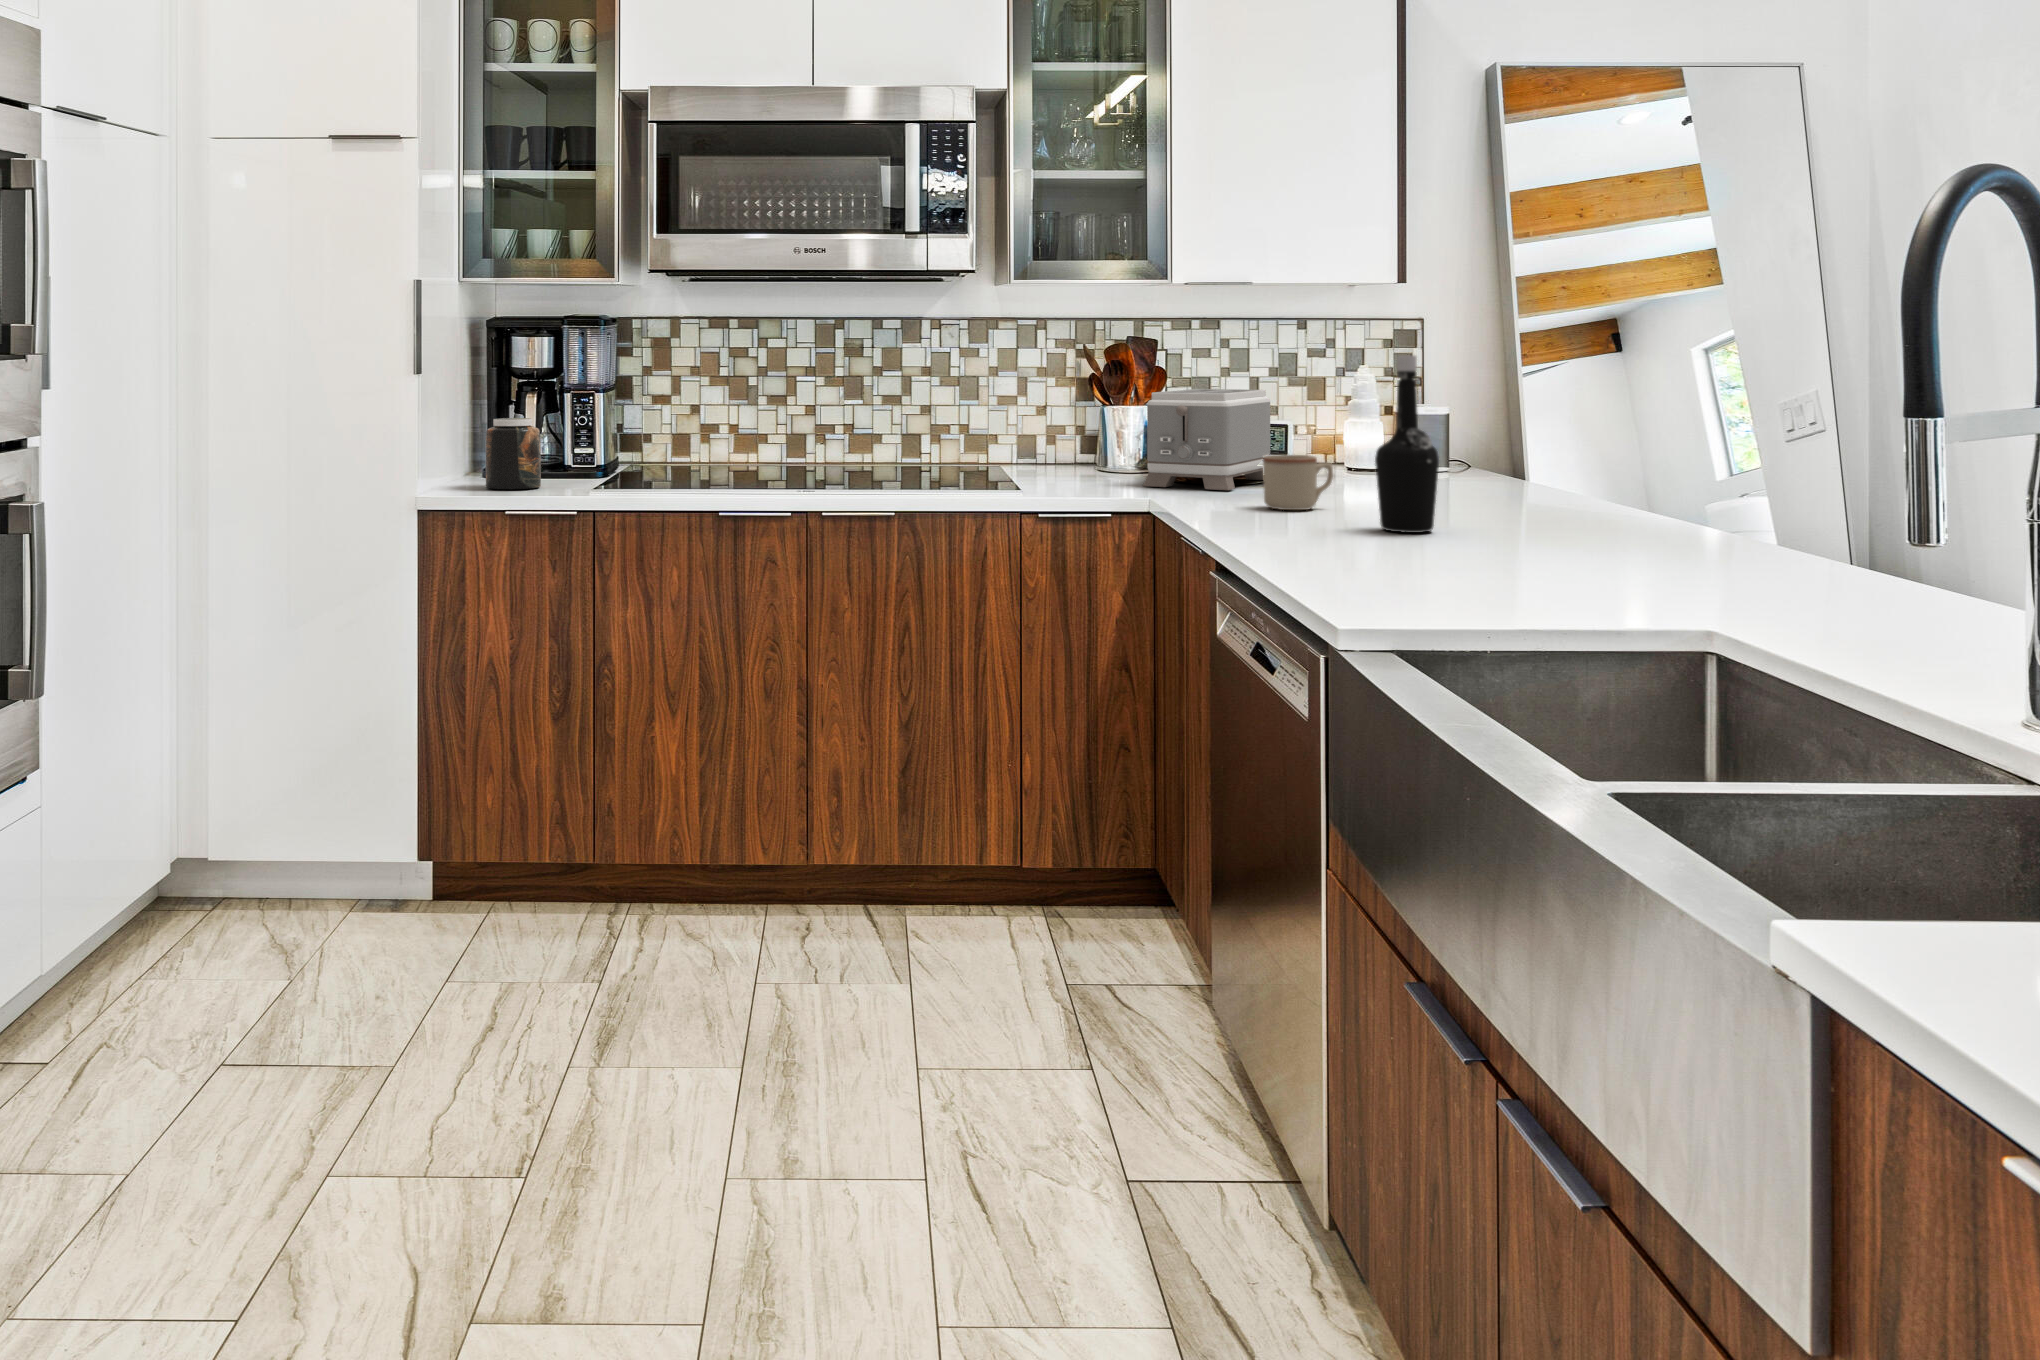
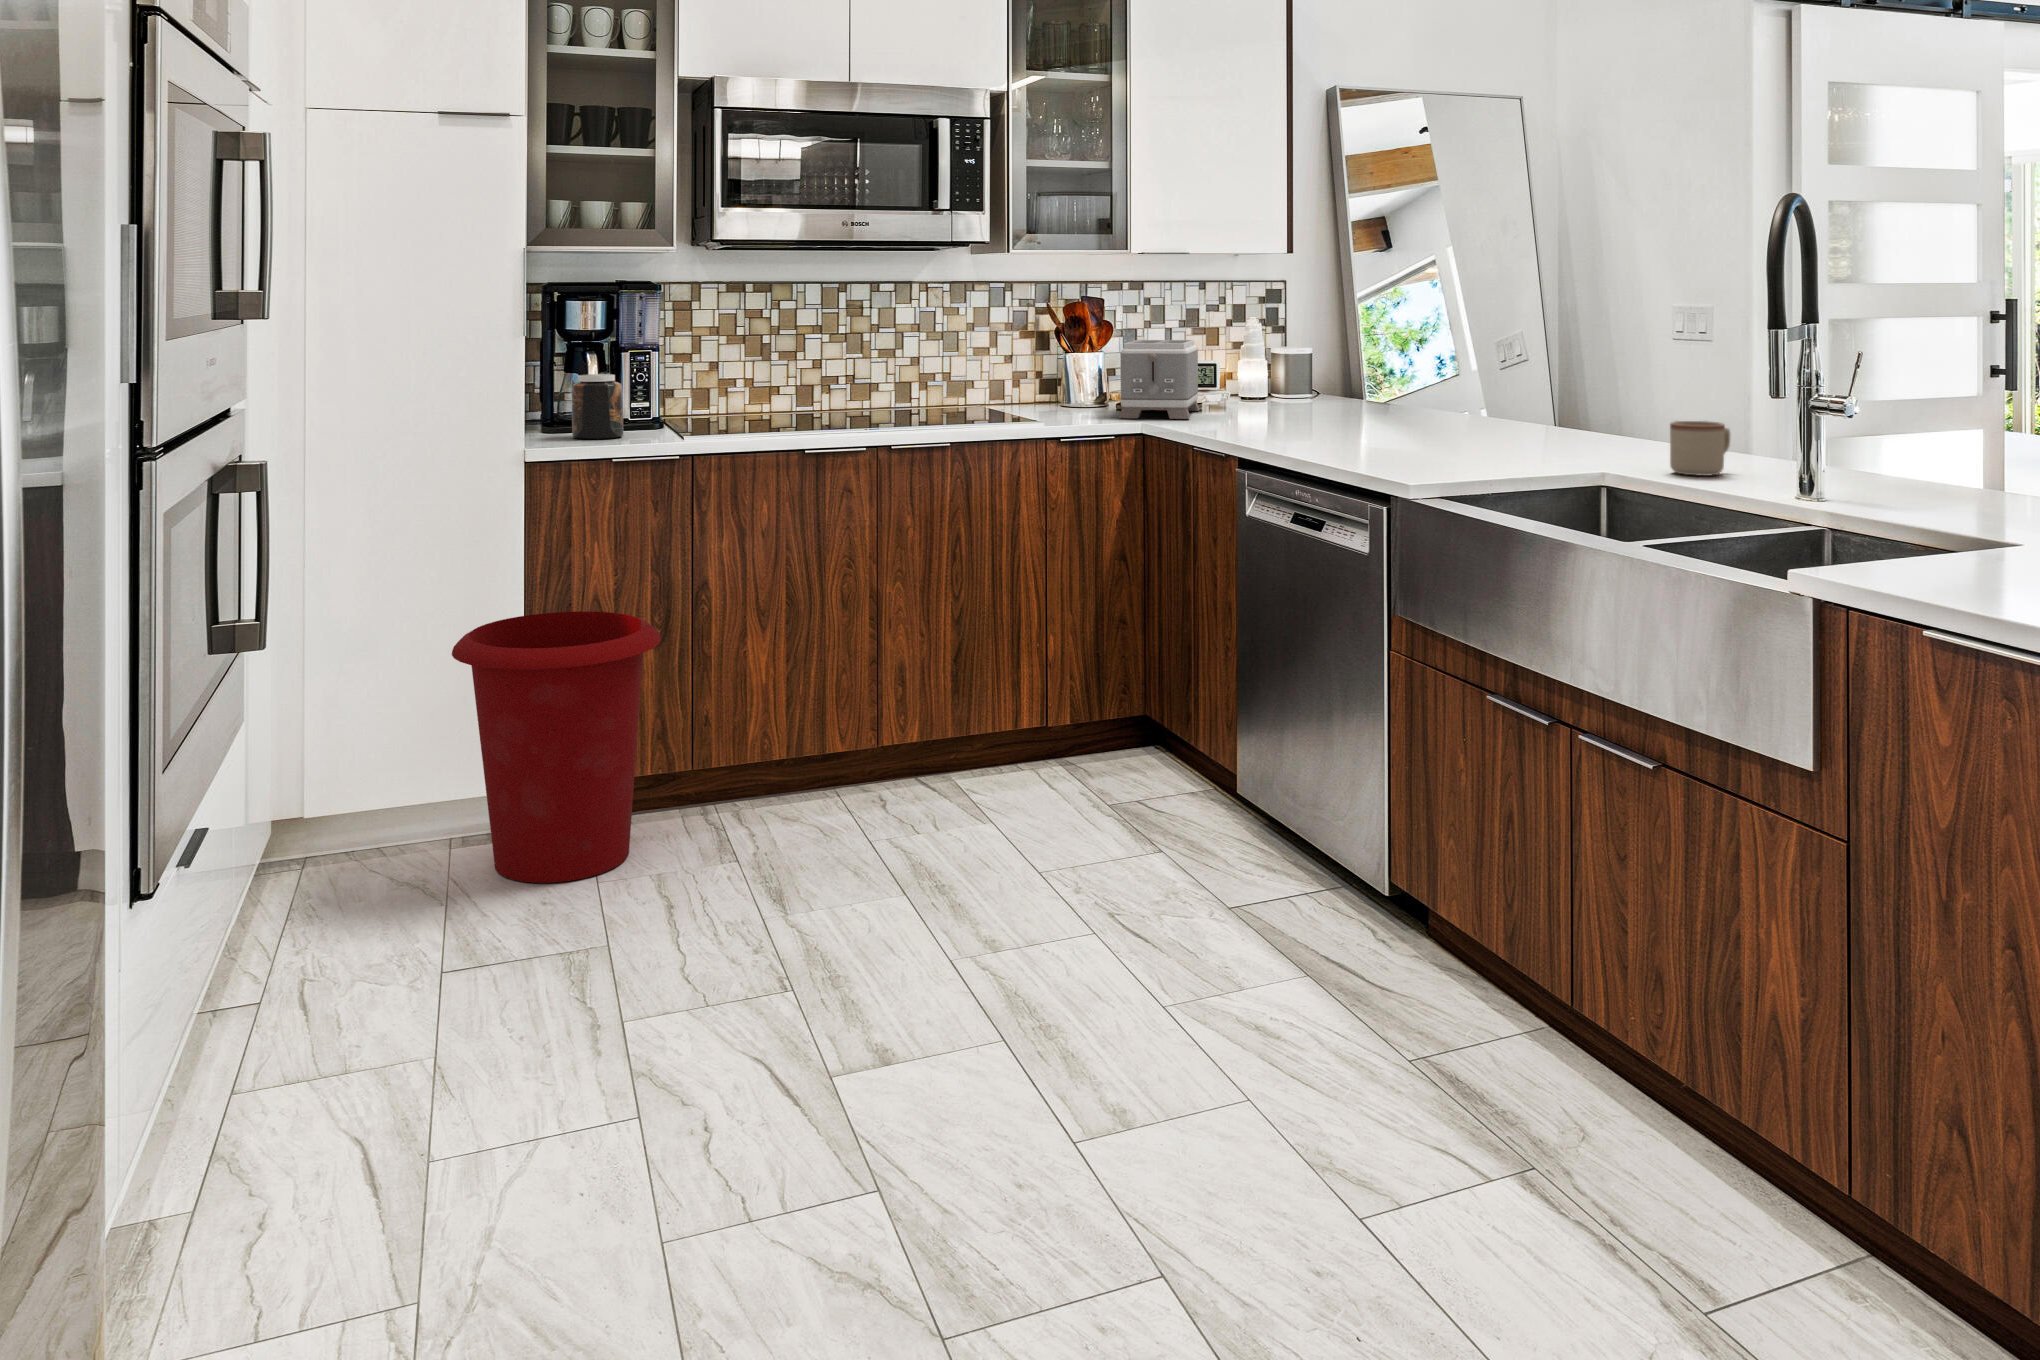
bottle: present [1375,355,1439,533] -> none [1347,314,1392,442]
mug: present [1263,455,1333,510] -> present [1670,421,1730,475]
waste bin: none [278,681,512,991] -> present [452,611,661,883]

